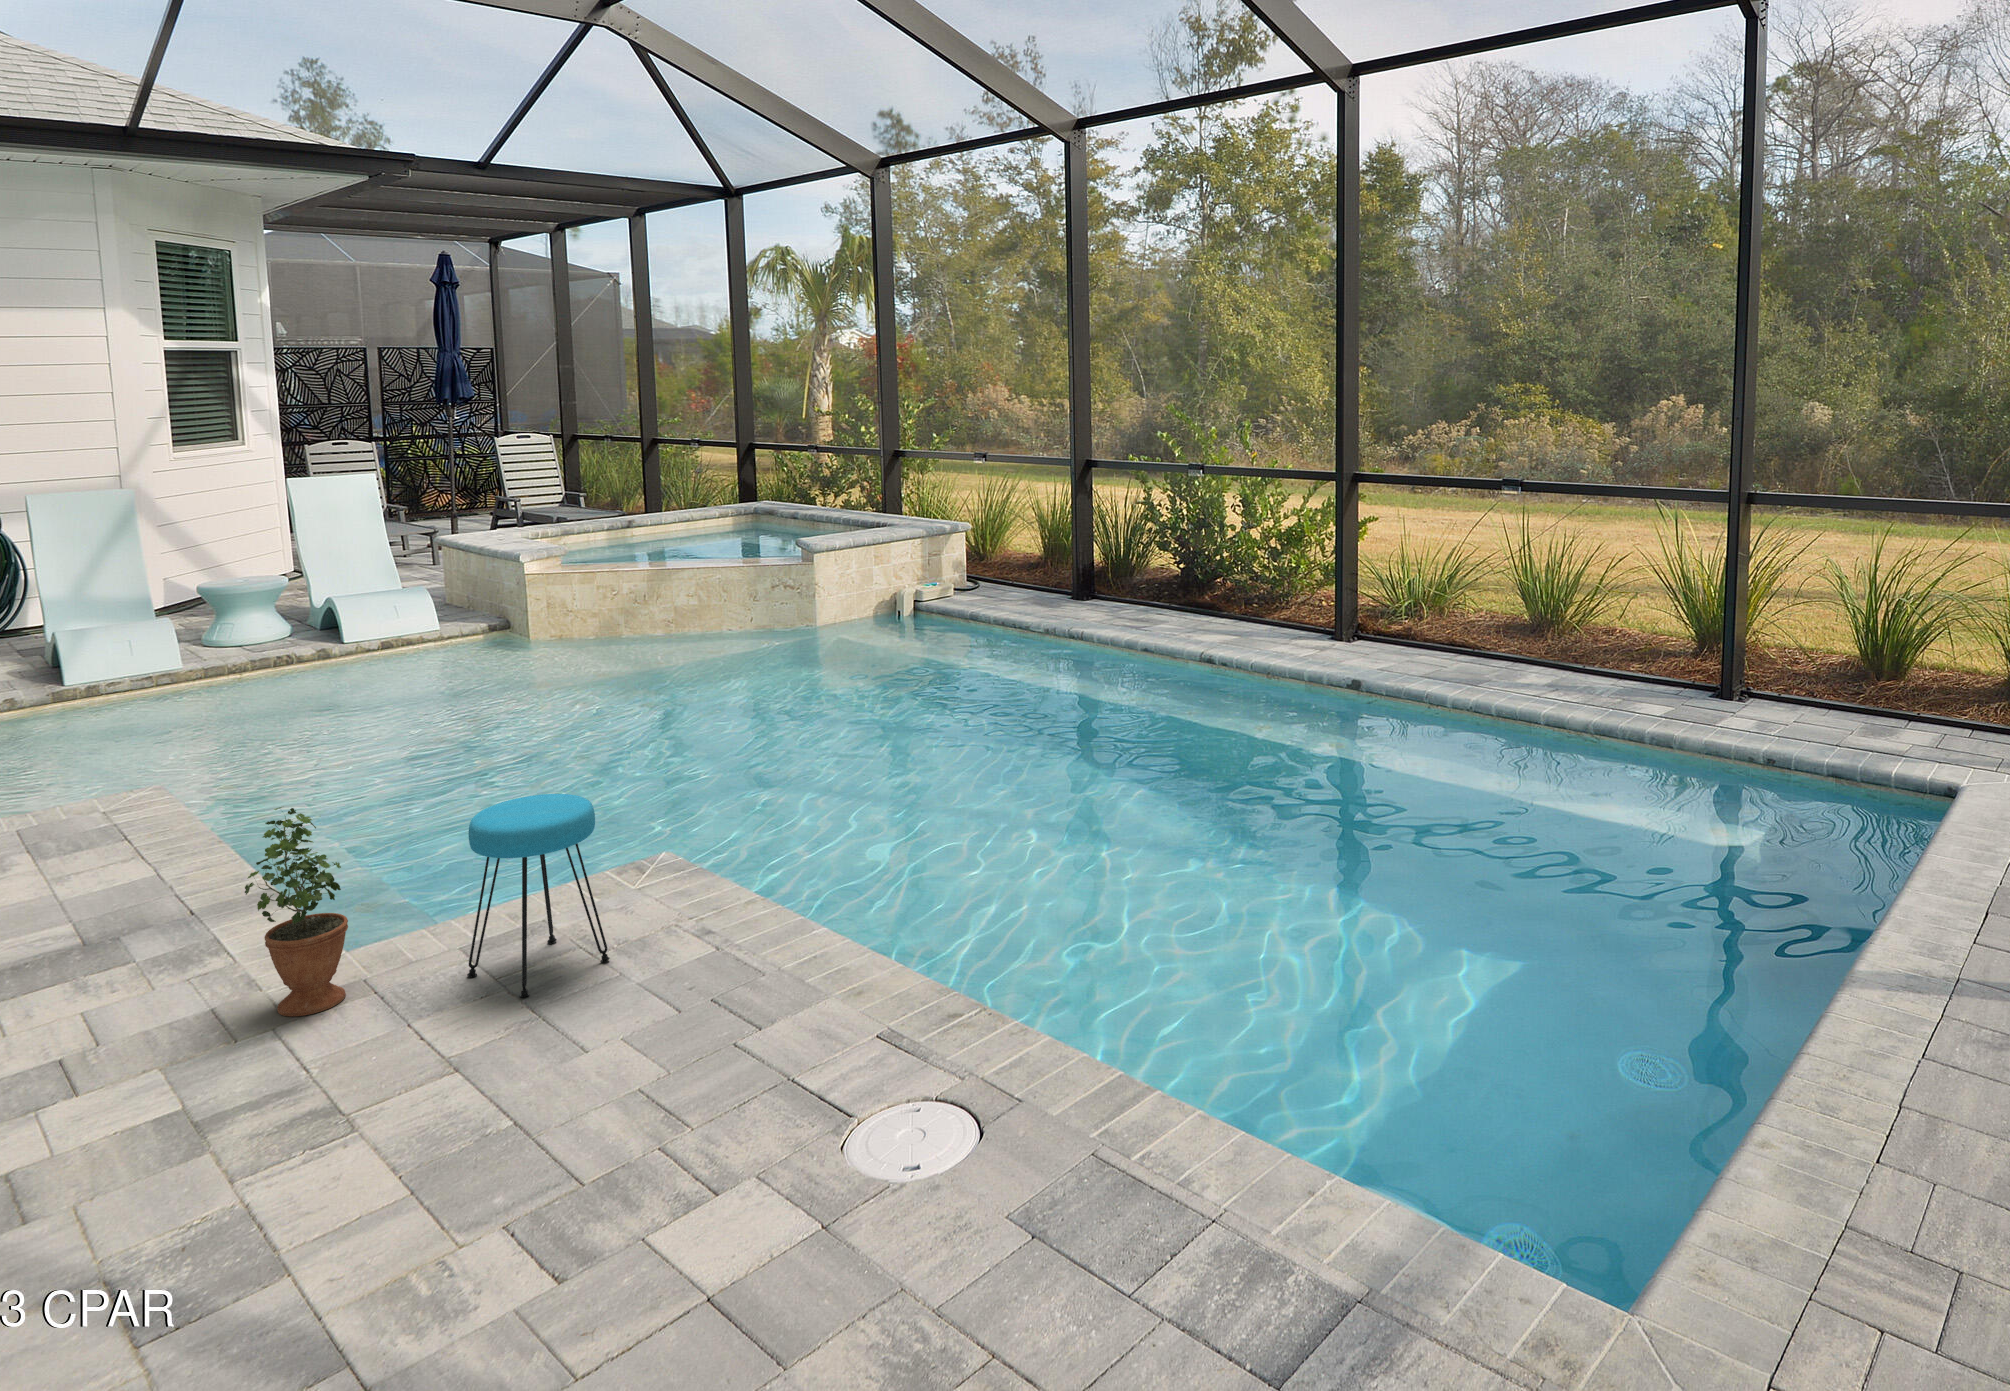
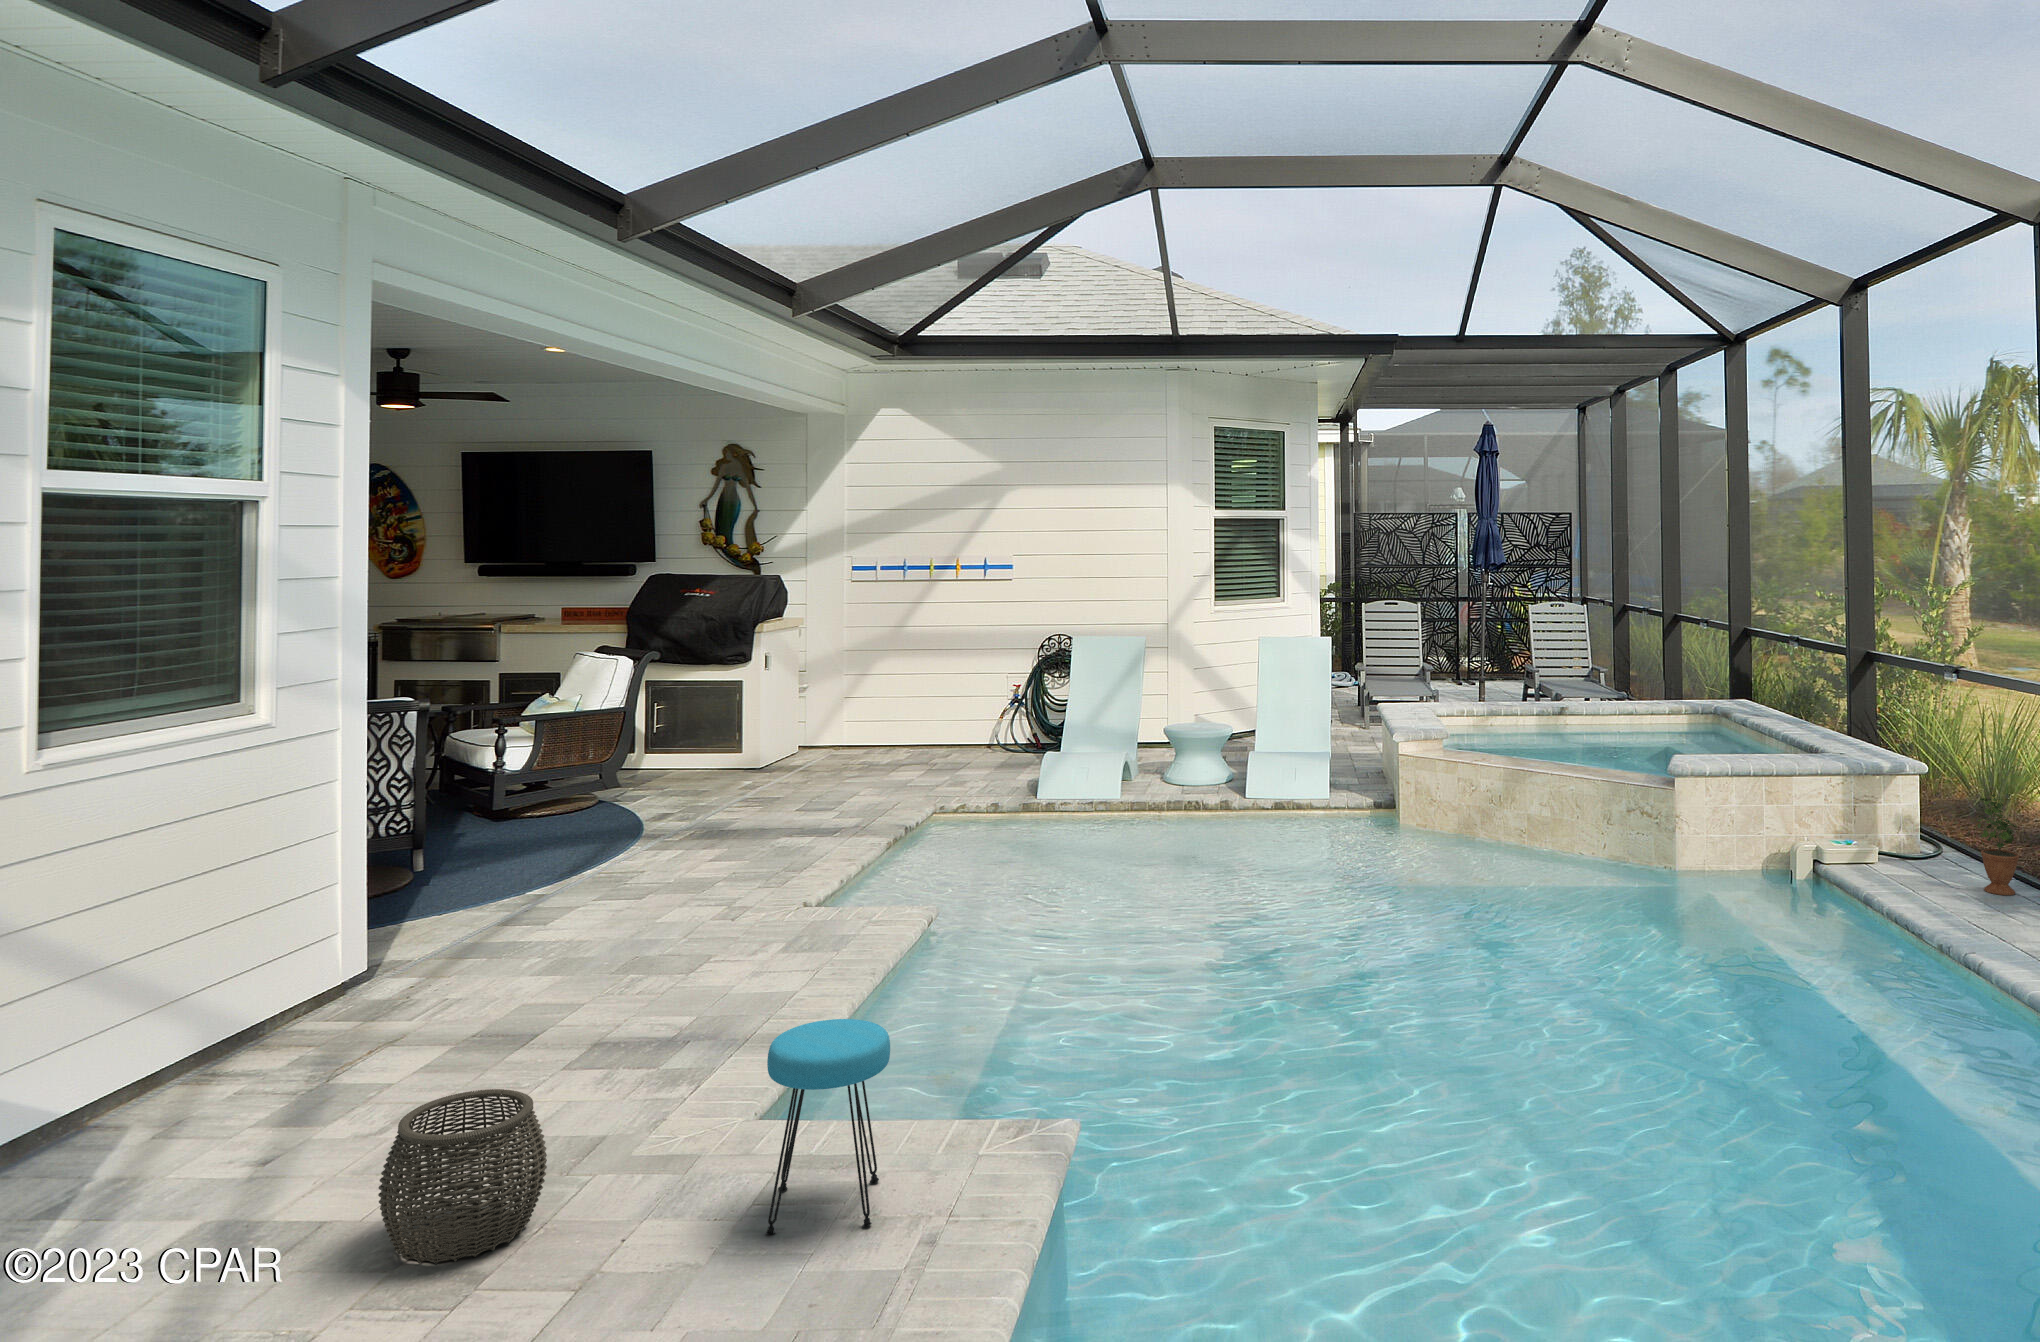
potted plant: present [245,807,348,1016] -> present [1977,794,2019,895]
woven basket: none [52,960,266,1164] -> present [378,1089,547,1264]

